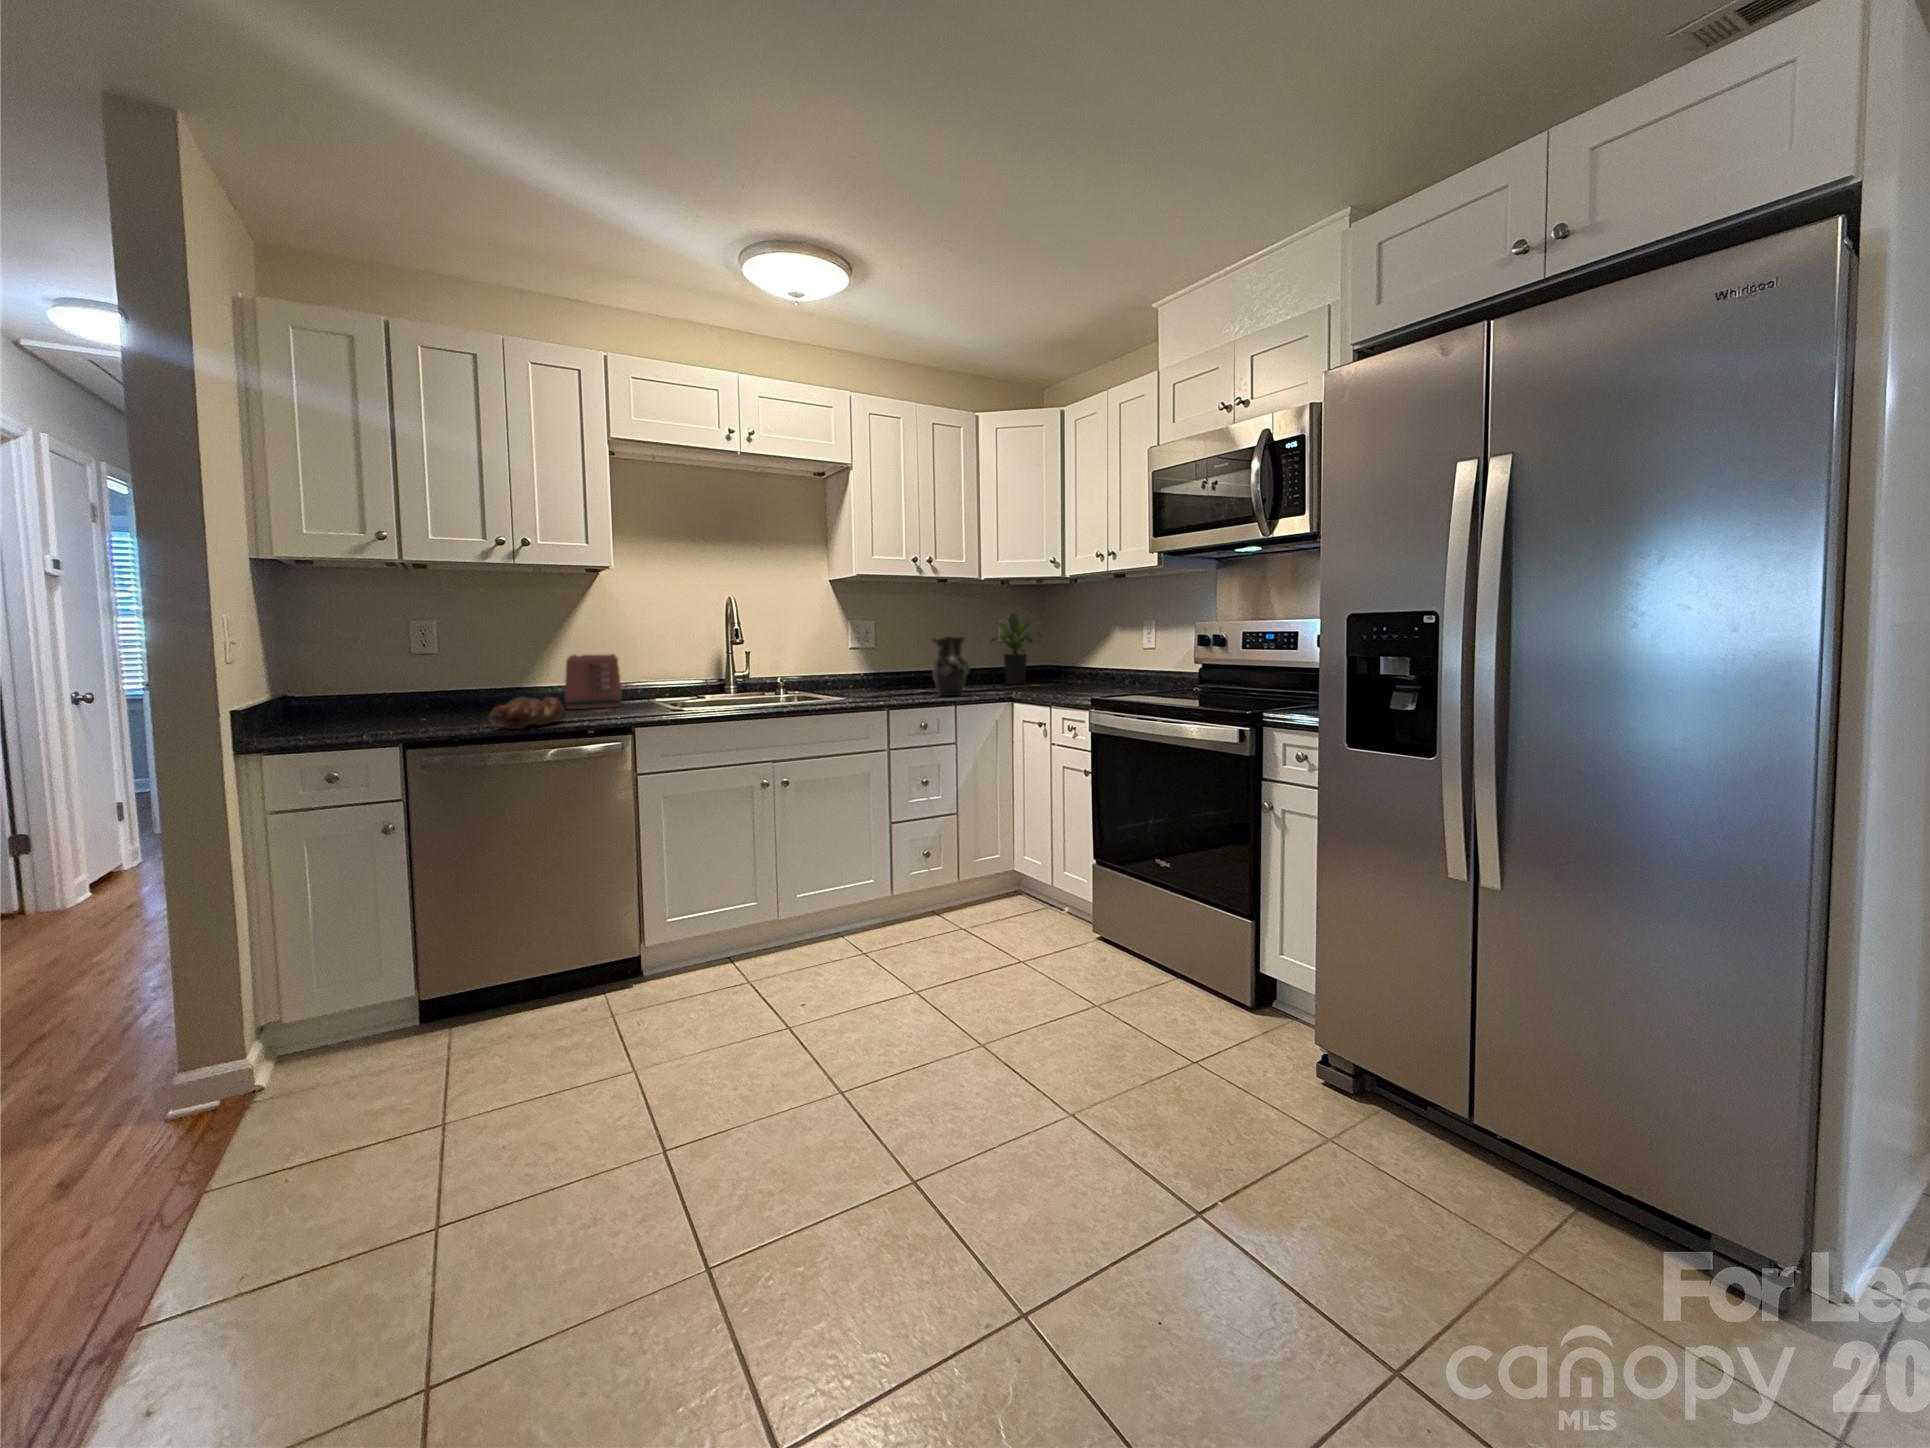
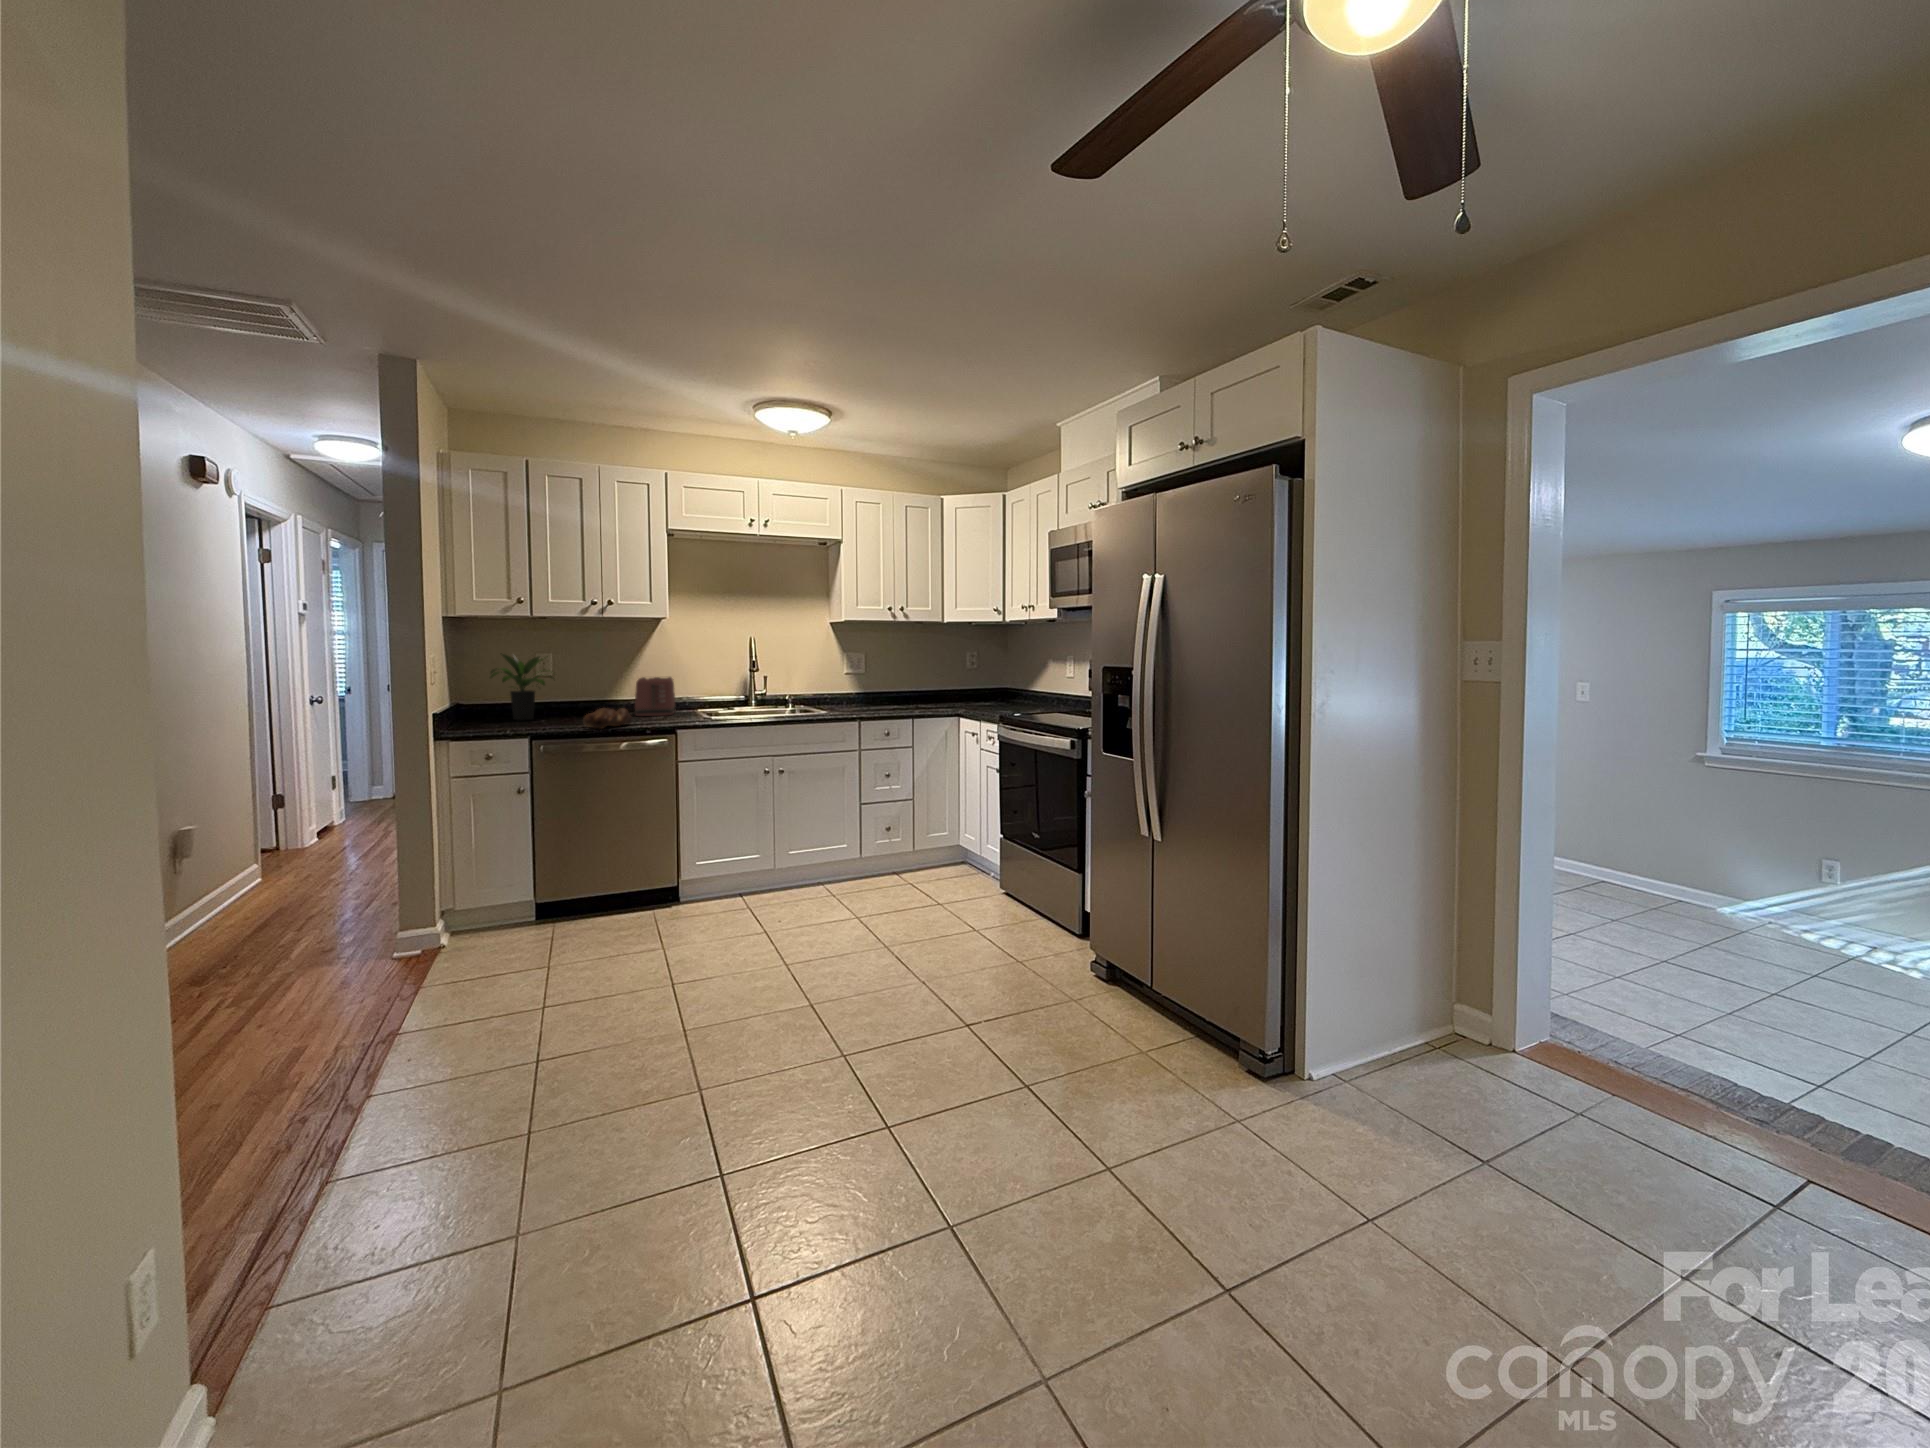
potted plant: present [991,614,1044,684] -> present [490,654,551,720]
vase: present [932,636,970,696] -> none [895,668,924,712]

